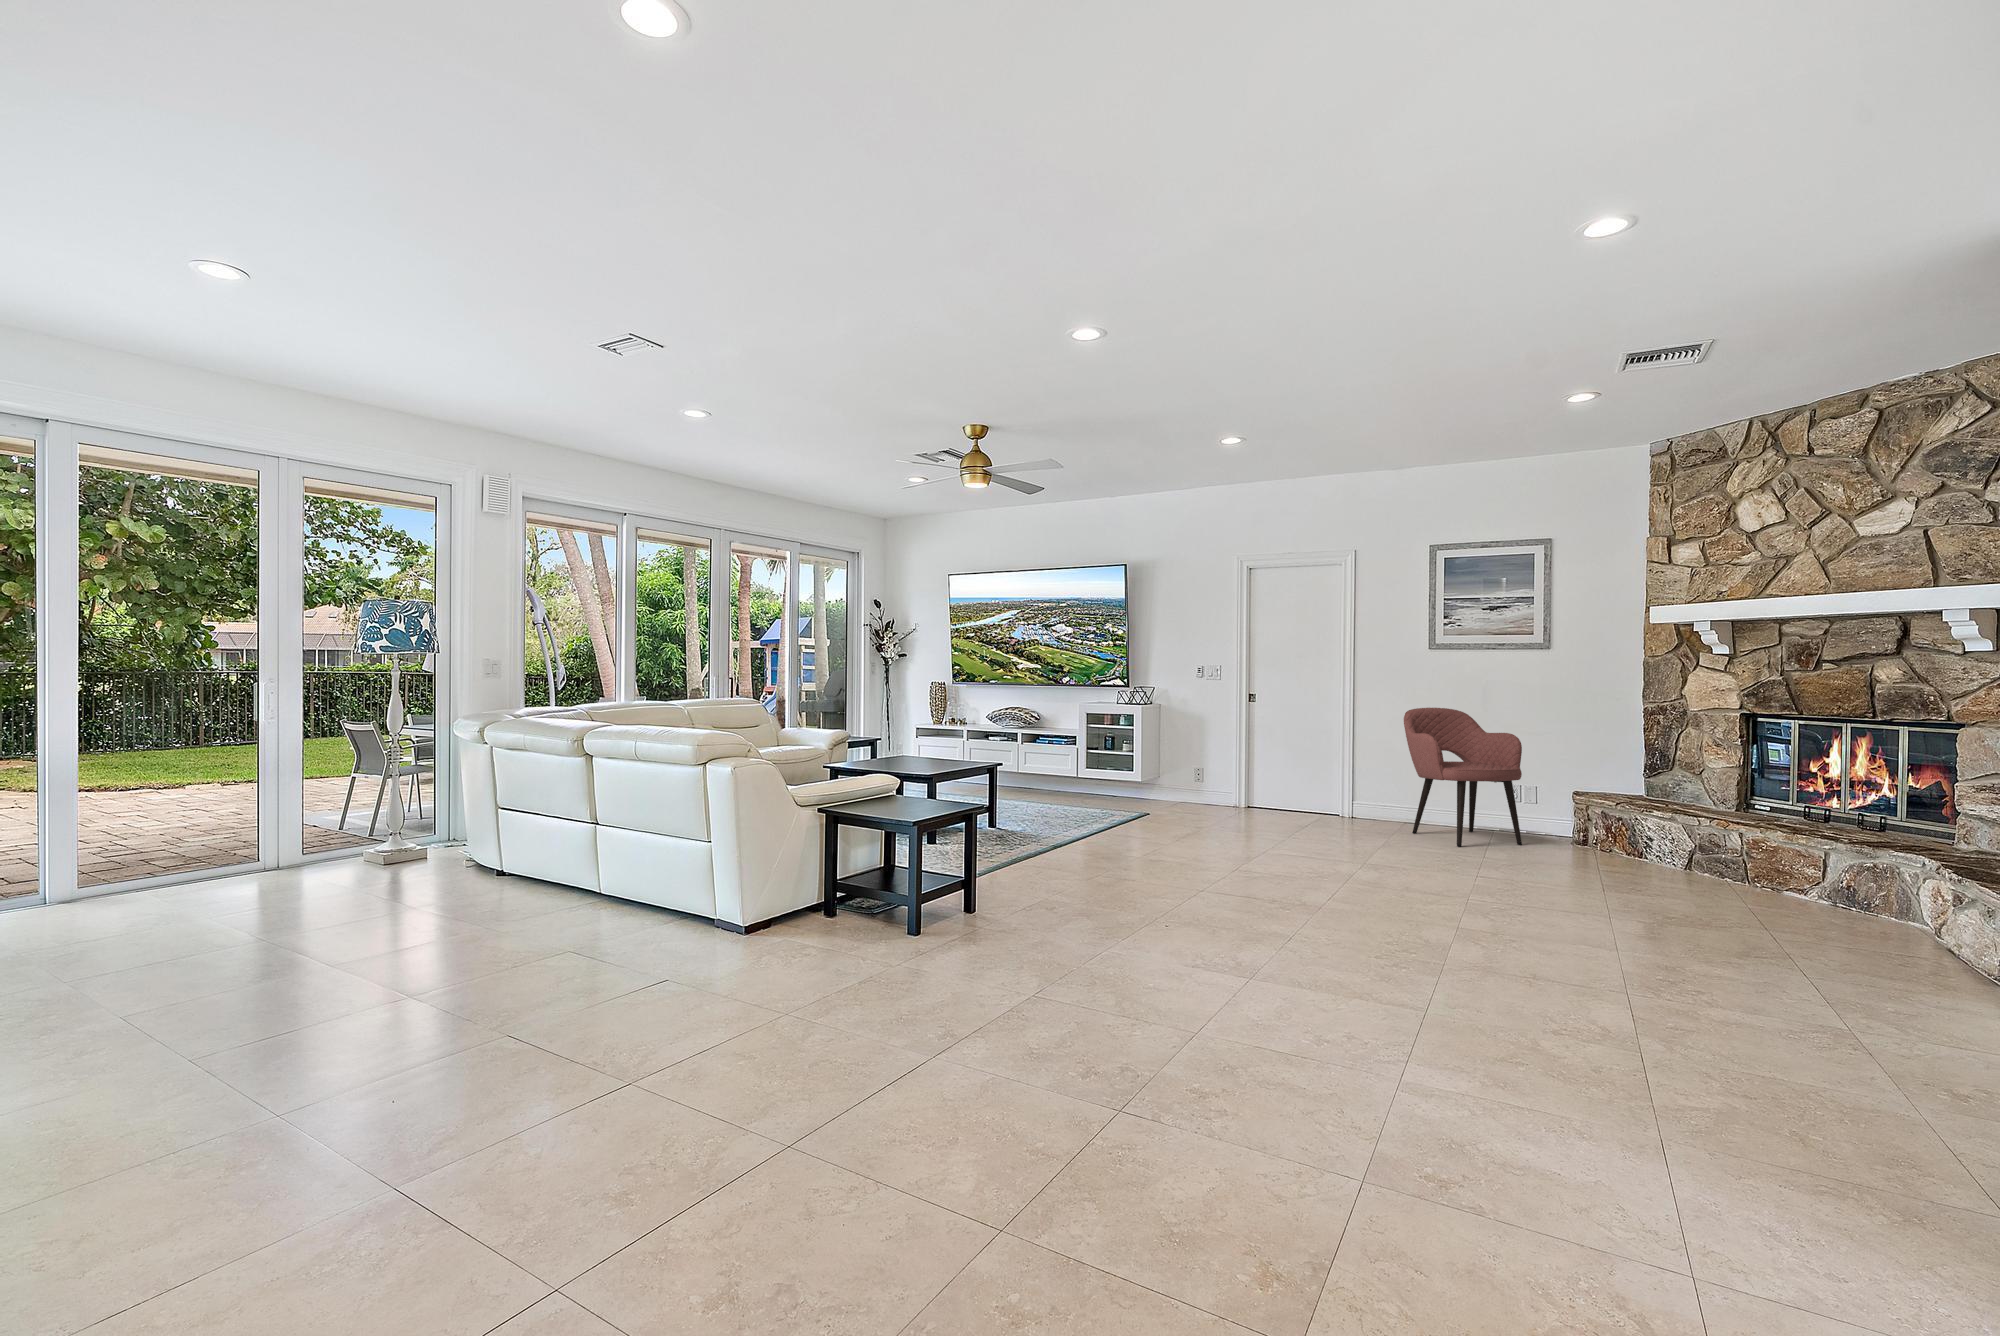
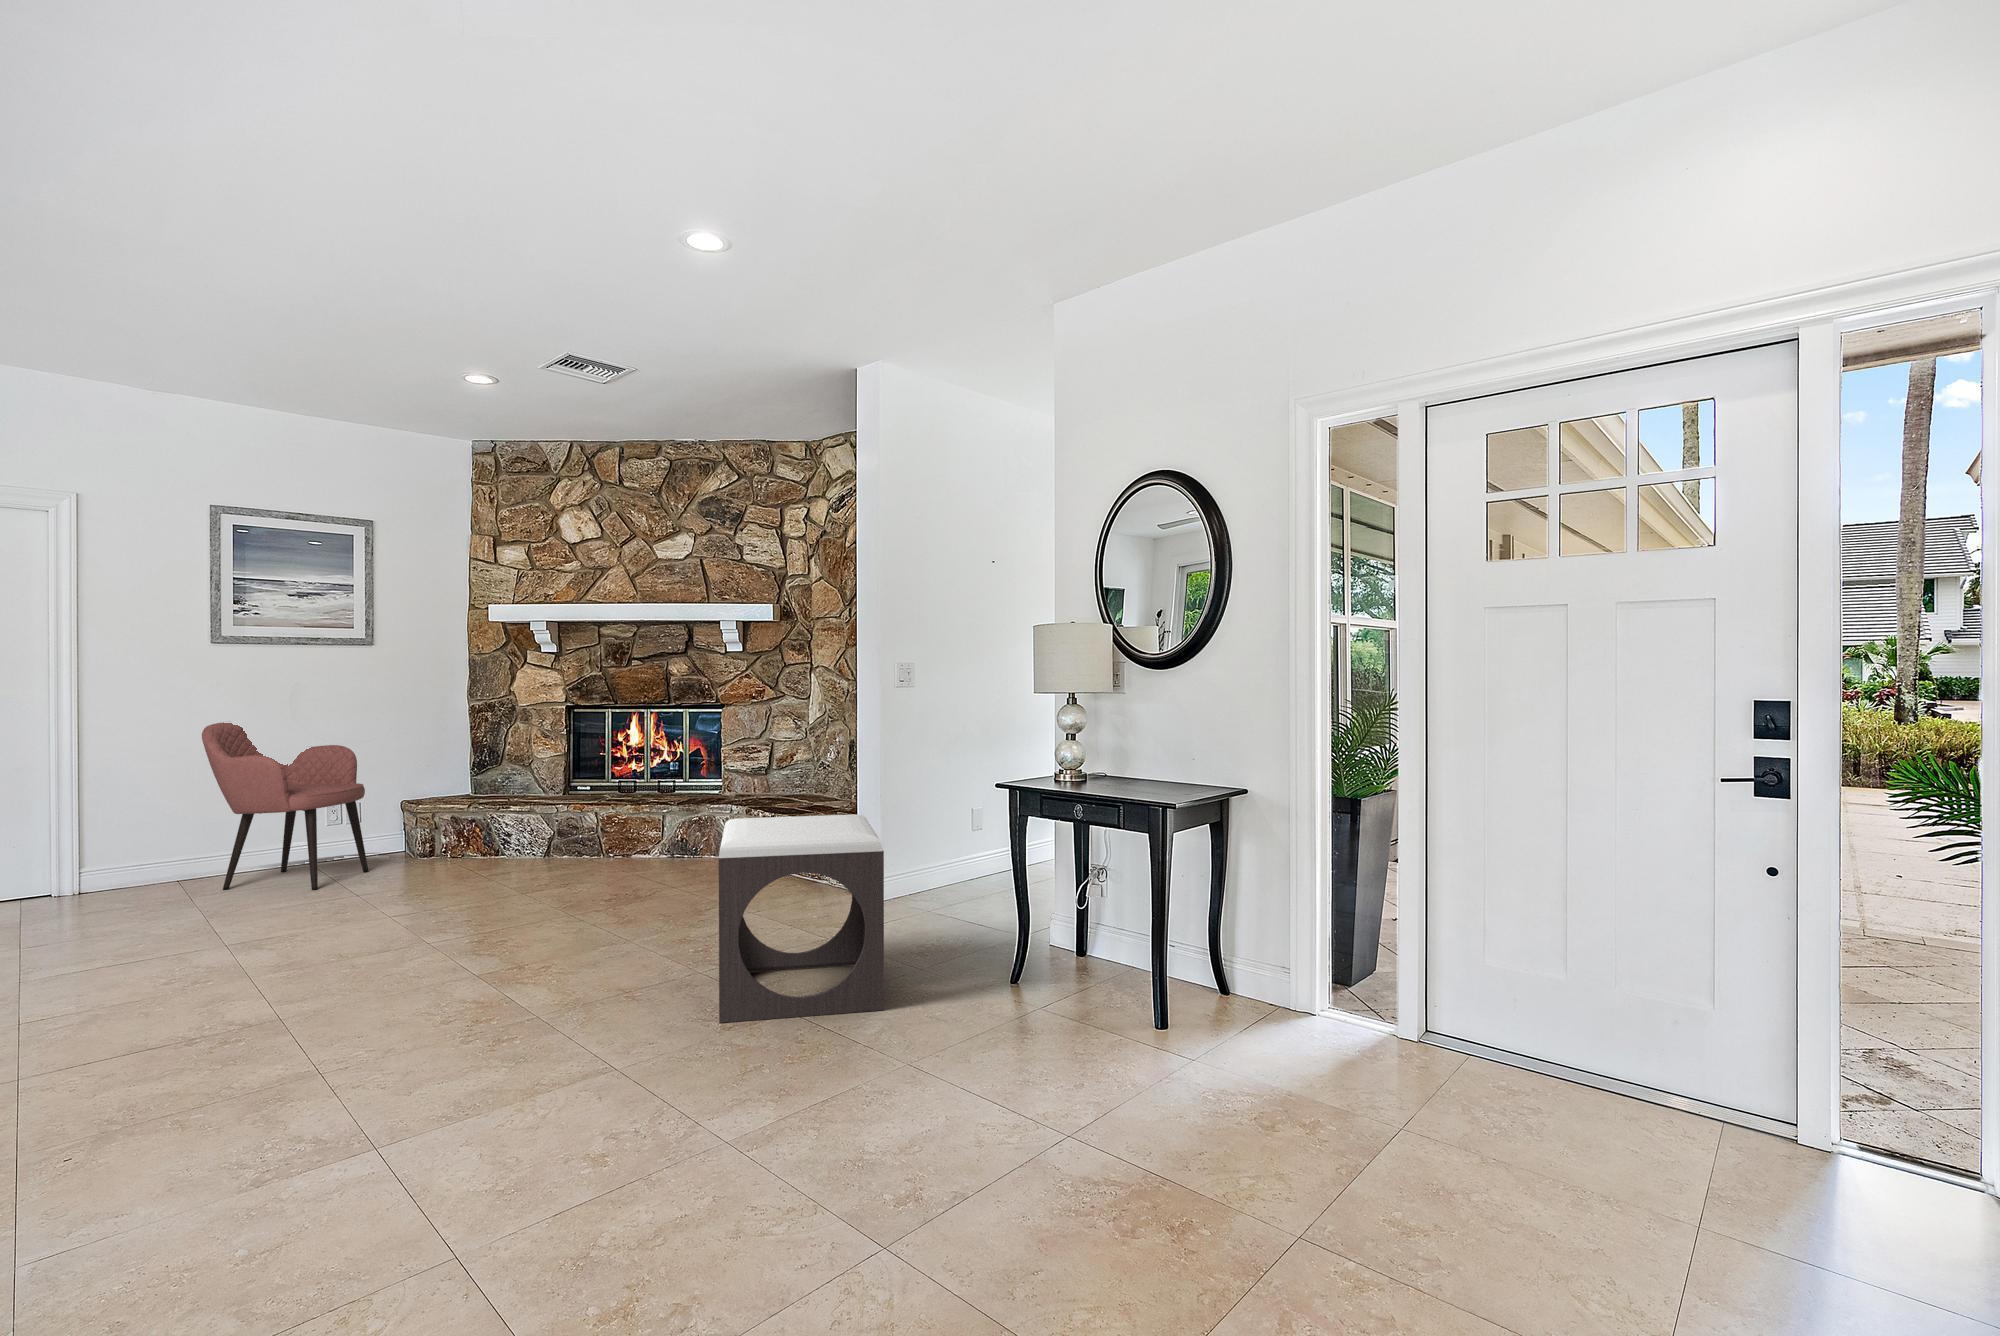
footstool: none [1461,833,1766,1107] -> present [719,814,884,1023]

